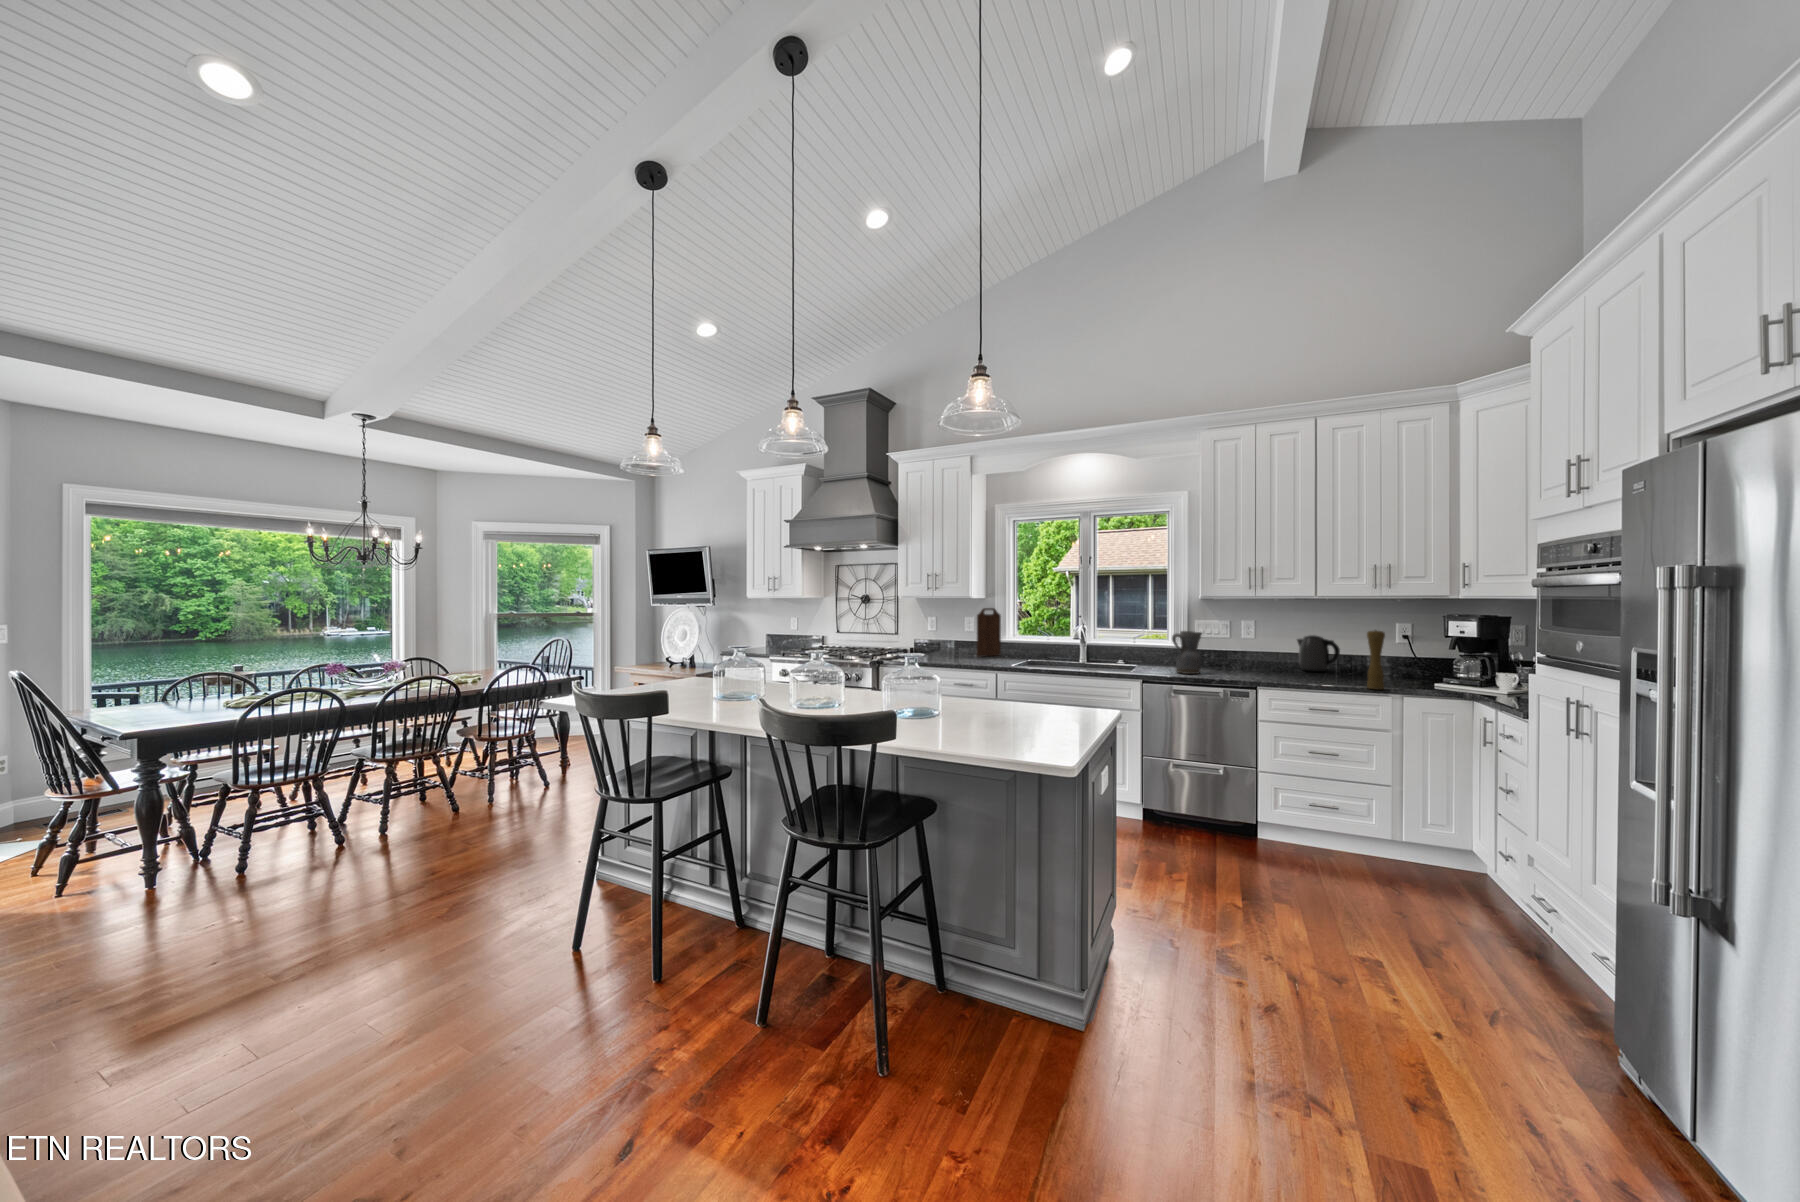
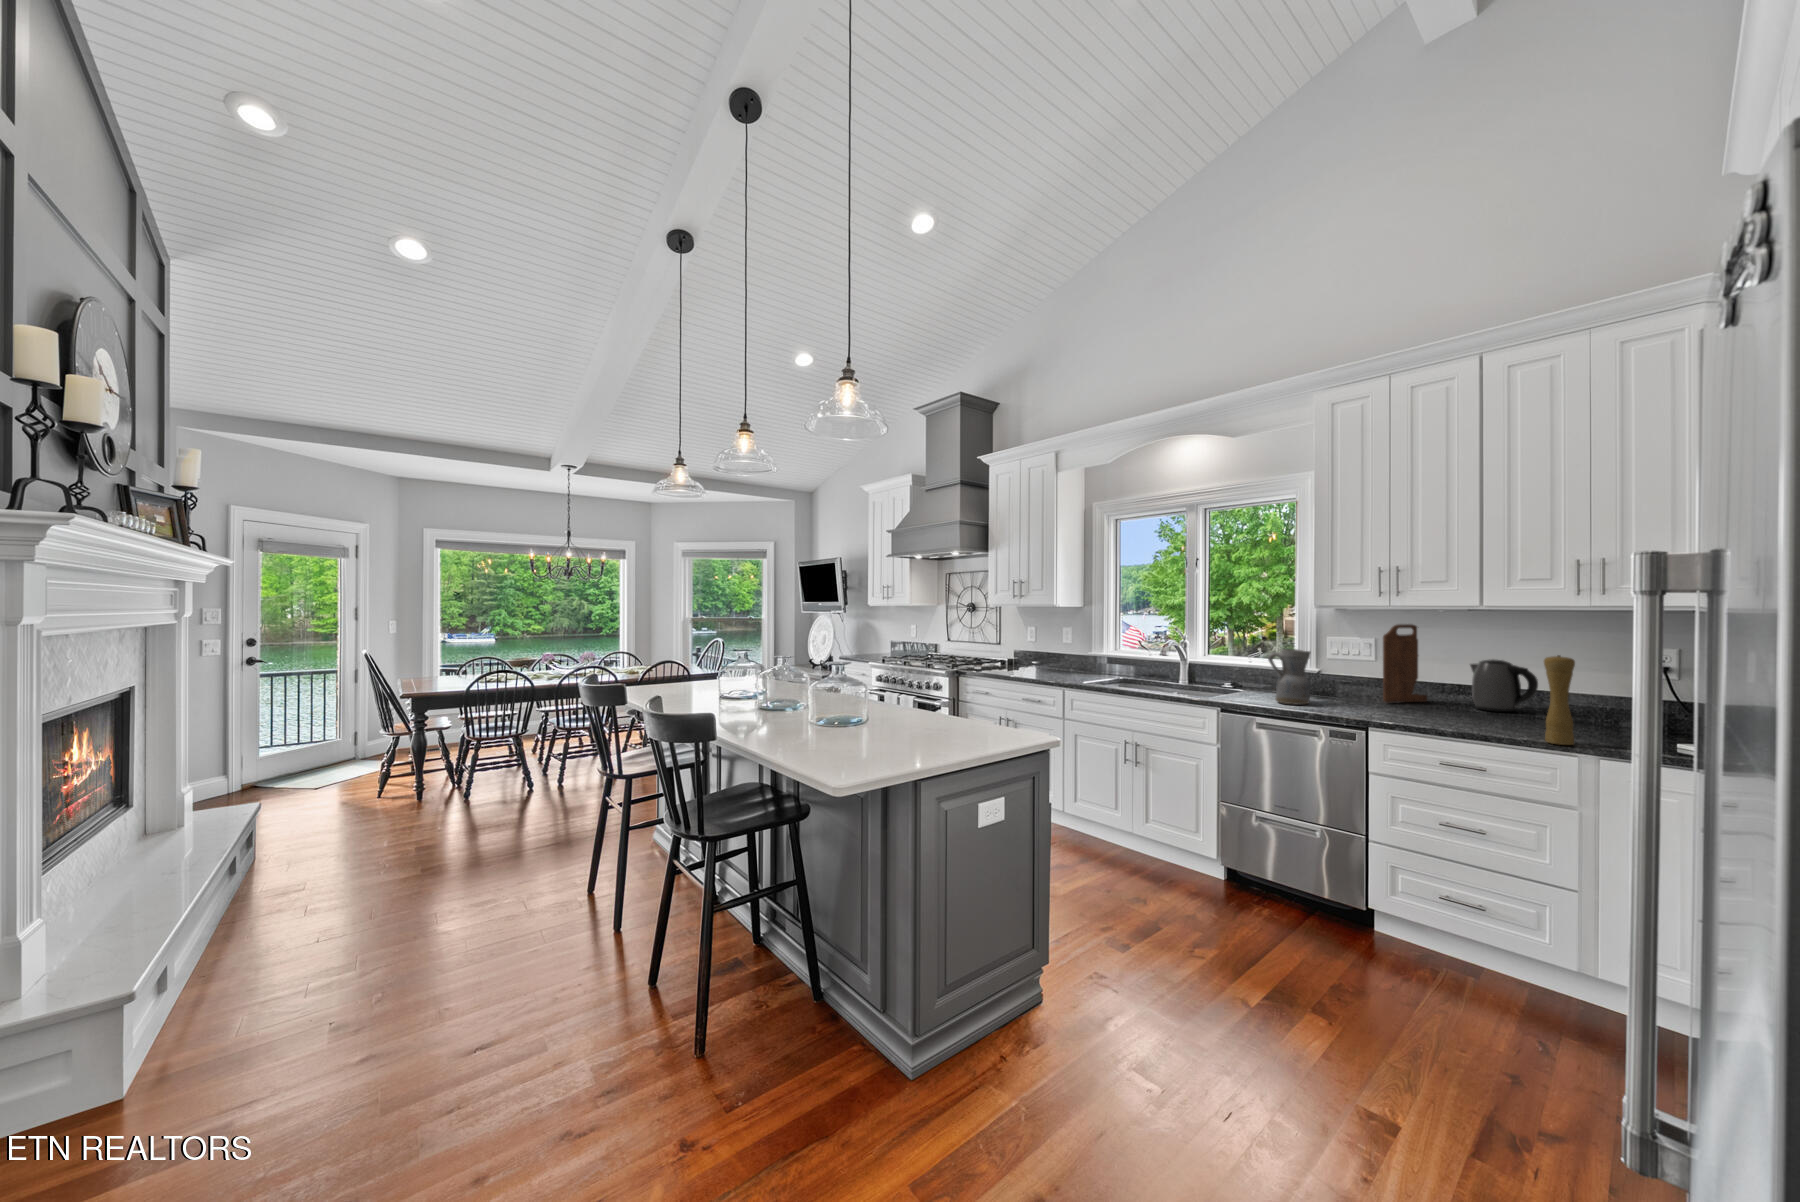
cutting board: present [977,608,1001,657] -> present [1383,624,1427,703]

